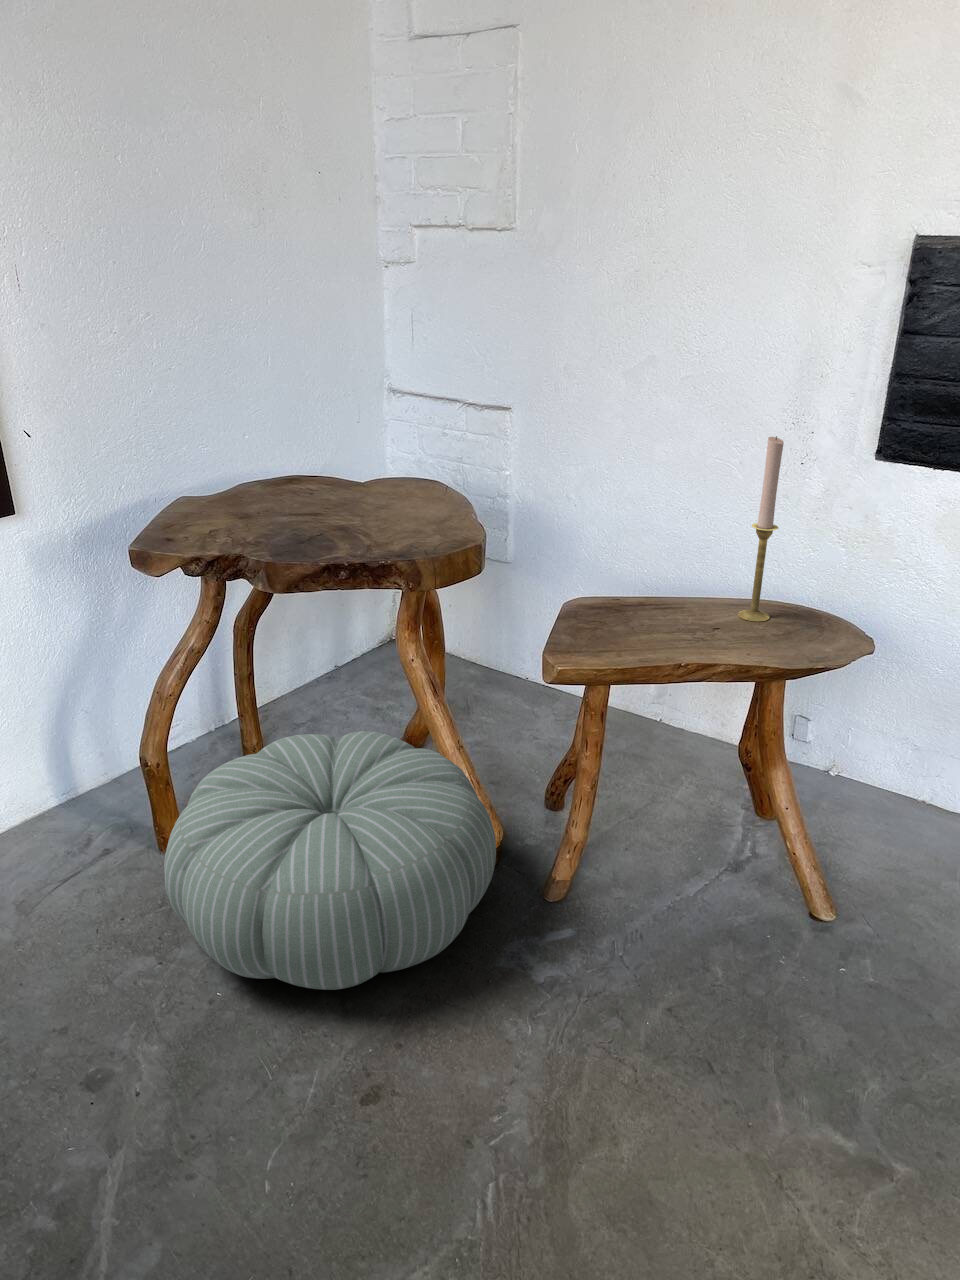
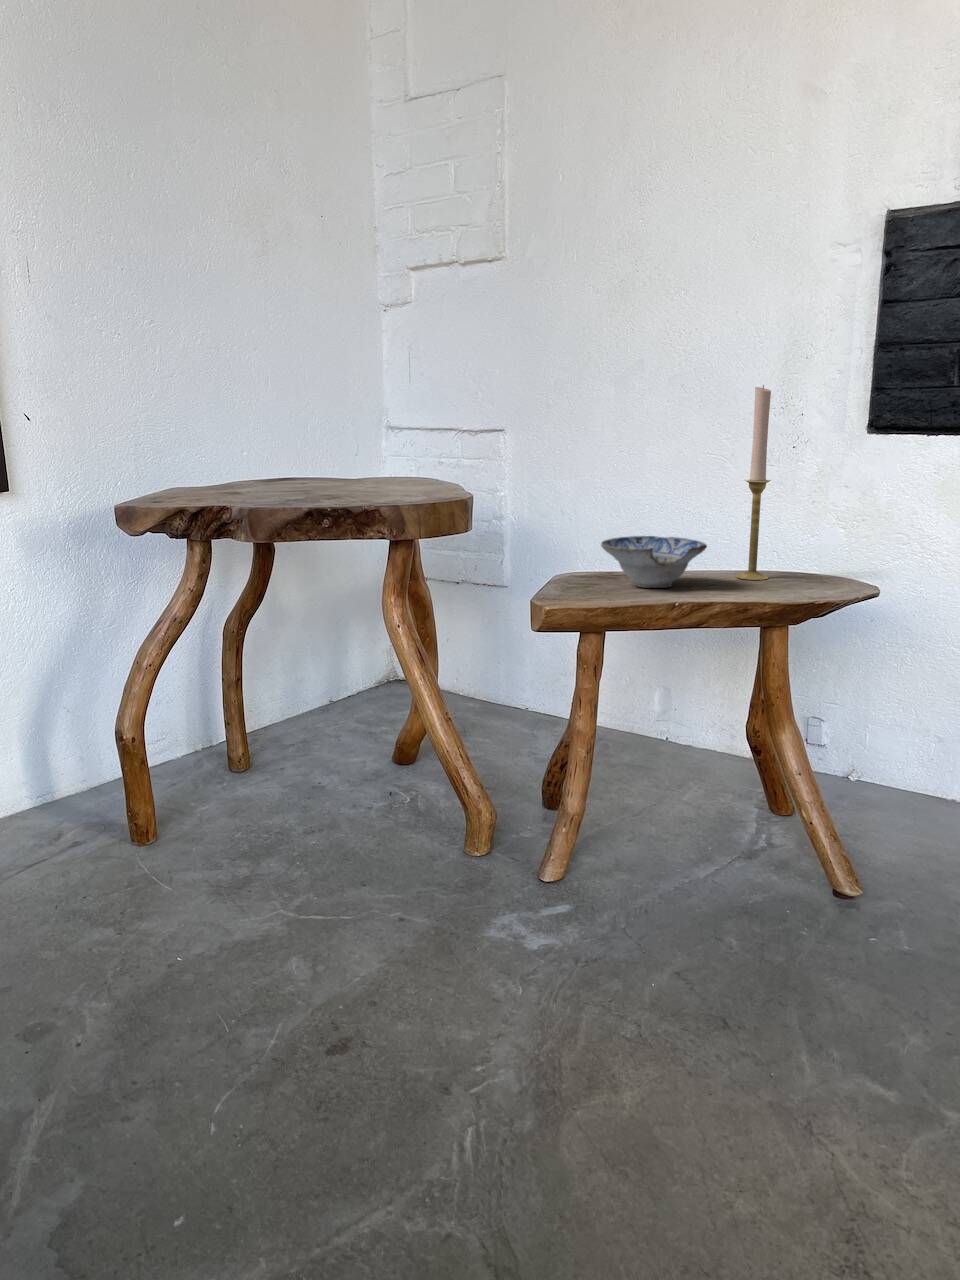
ceramic bowl: none [610,575,713,637] -> present [601,536,707,588]
pouf: present [164,731,496,990] -> none [128,710,486,949]

